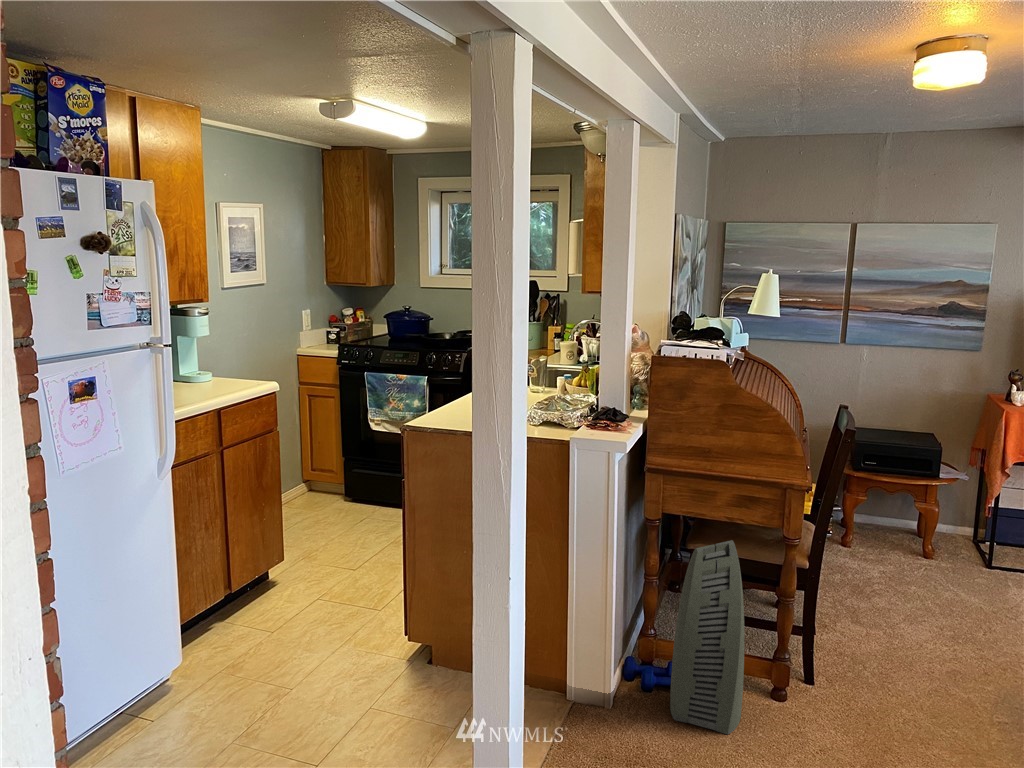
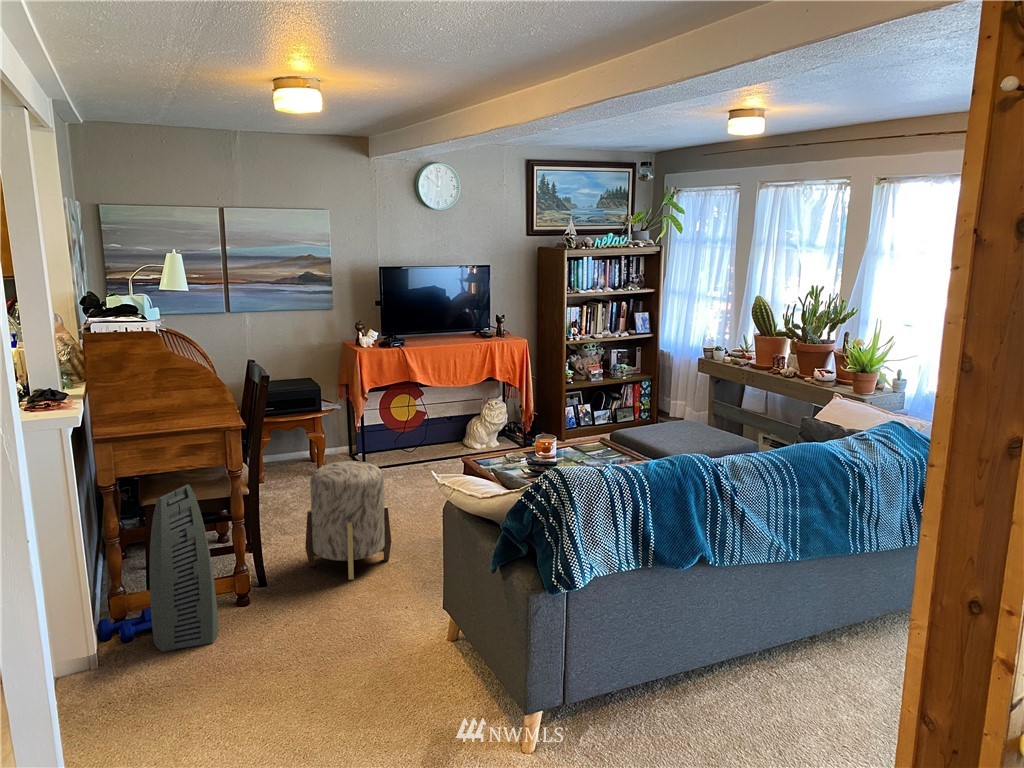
ottoman: none [873,557,1005,724] -> present [305,461,392,580]

